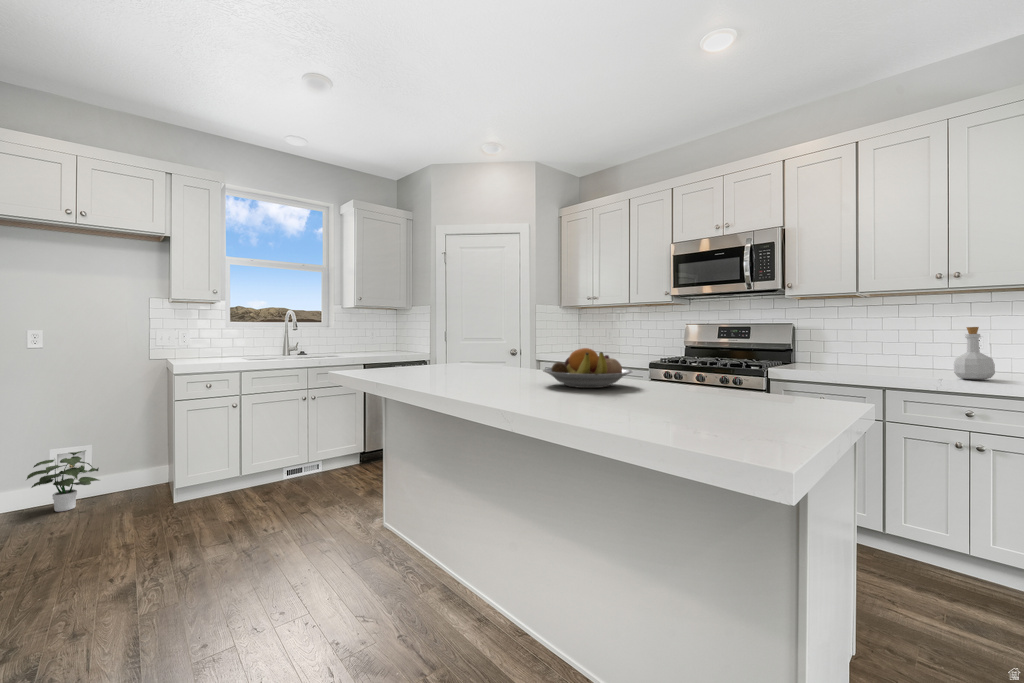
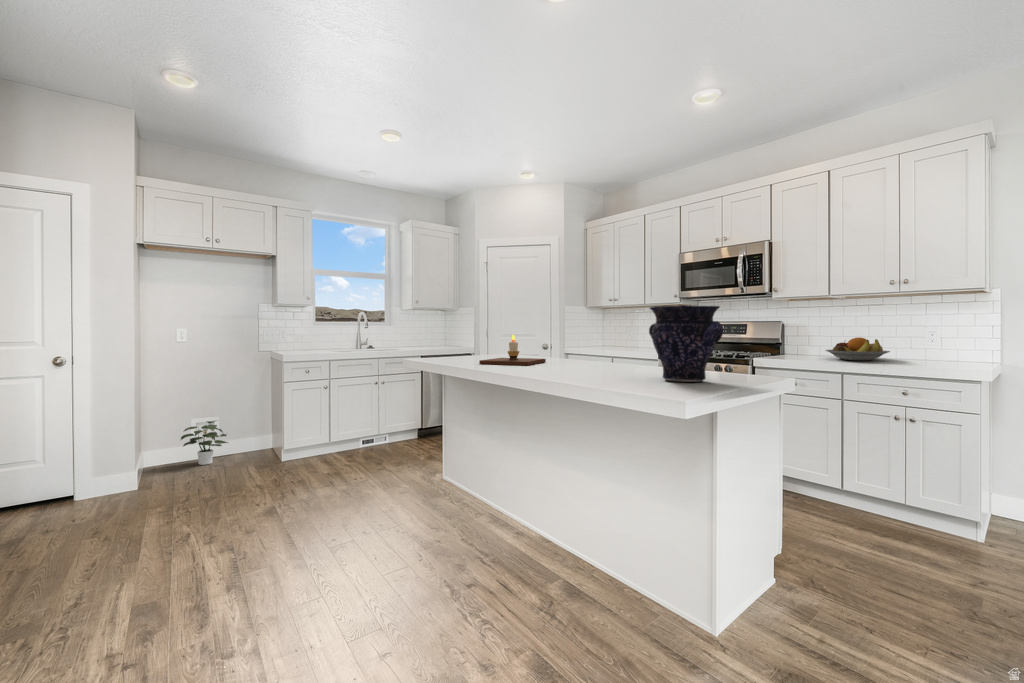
vase: none [686,293,816,417] -> present [649,305,723,382]
bottle: present [954,327,995,379] -> none [898,324,928,366]
candle: none [429,339,518,381] -> present [479,335,546,365]
fruit bowl: present [543,348,632,388] -> present [826,337,890,360]

